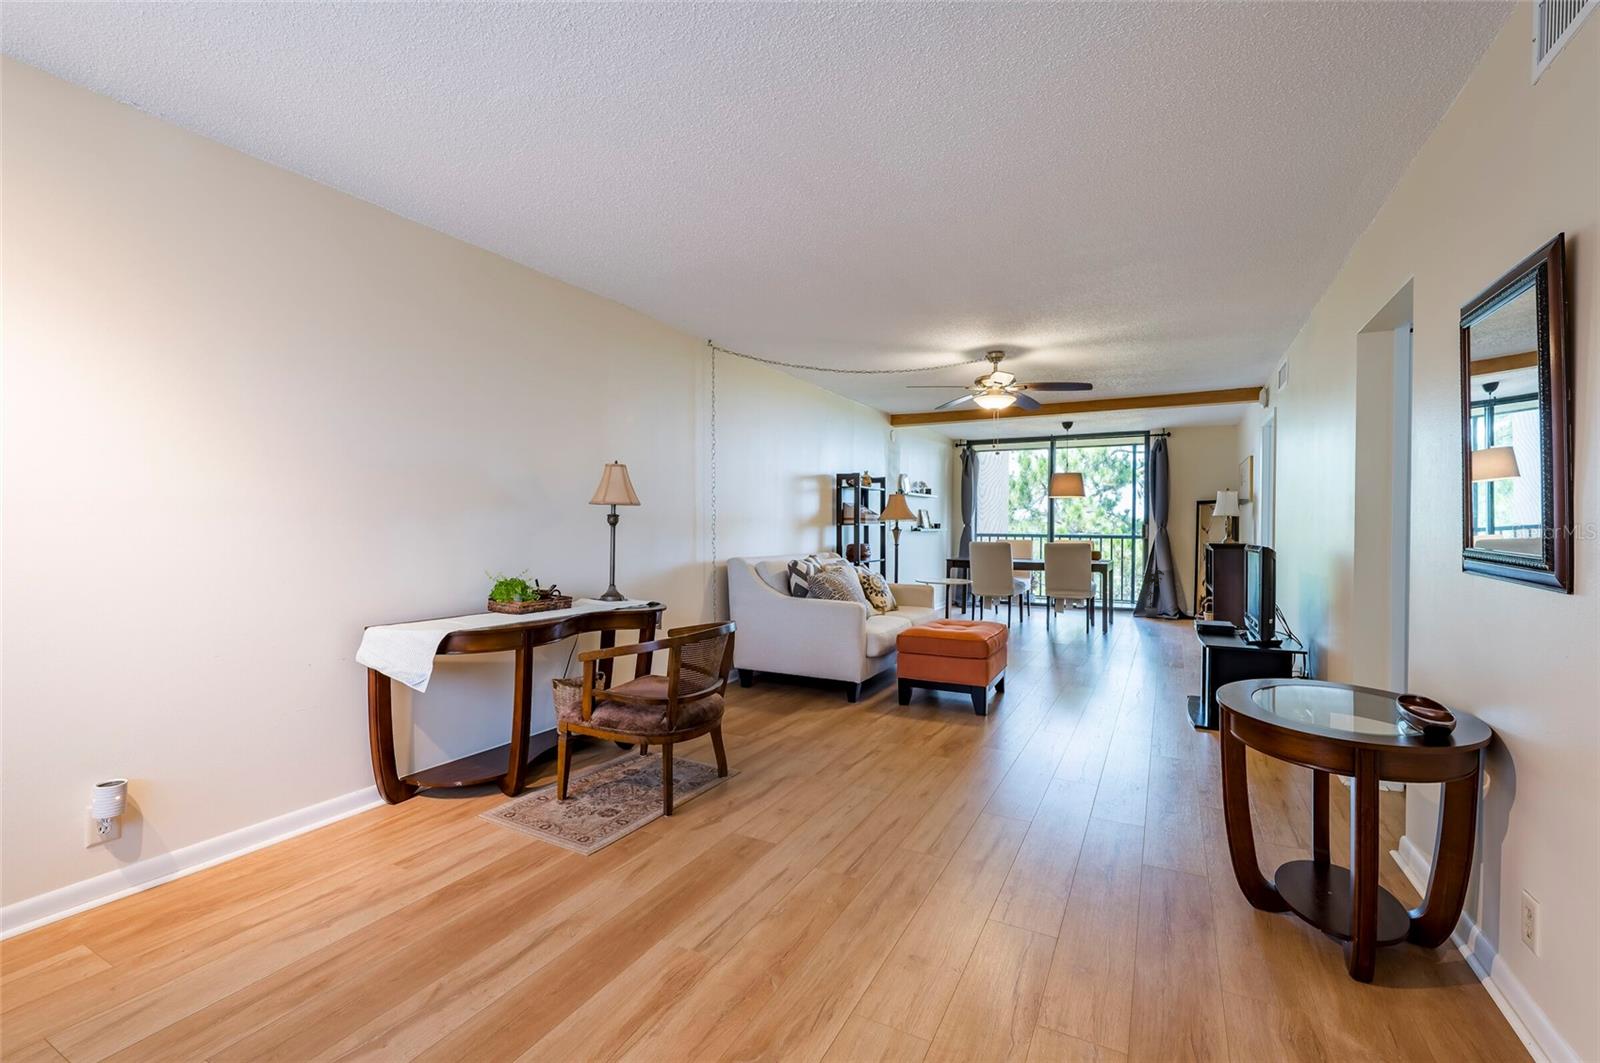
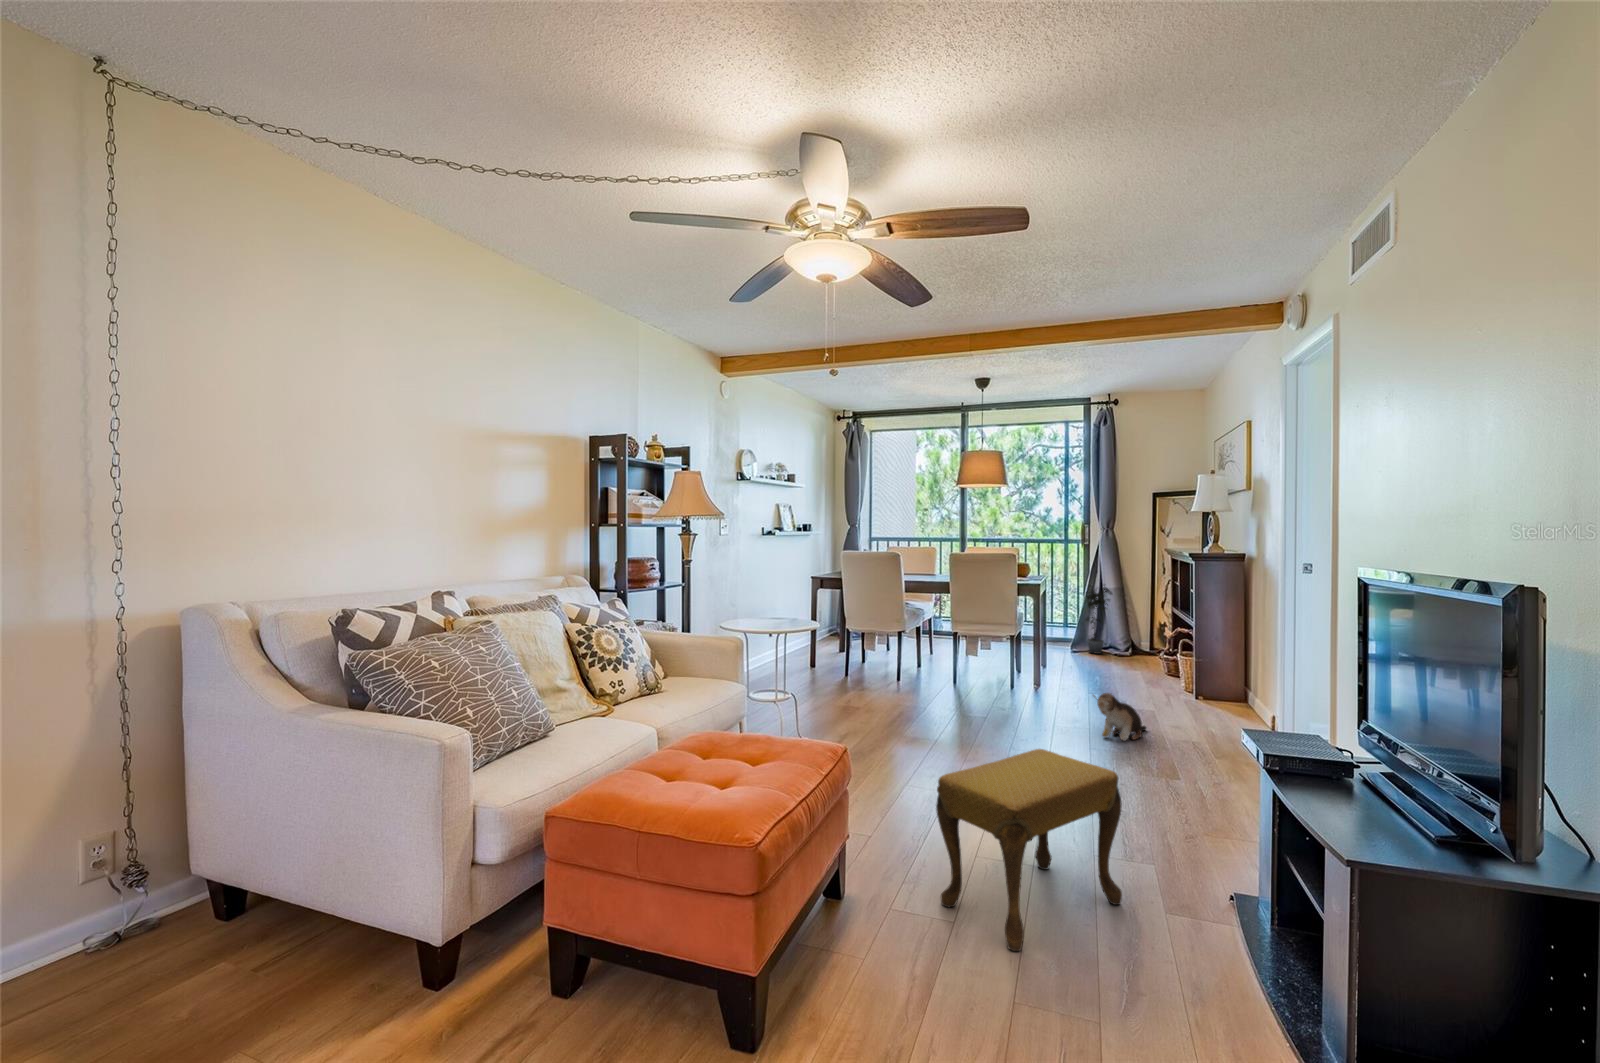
plush toy: none [1138,625,1174,654] -> present [1093,693,1146,741]
footstool: none [1053,631,1139,703] -> present [936,749,1122,951]

